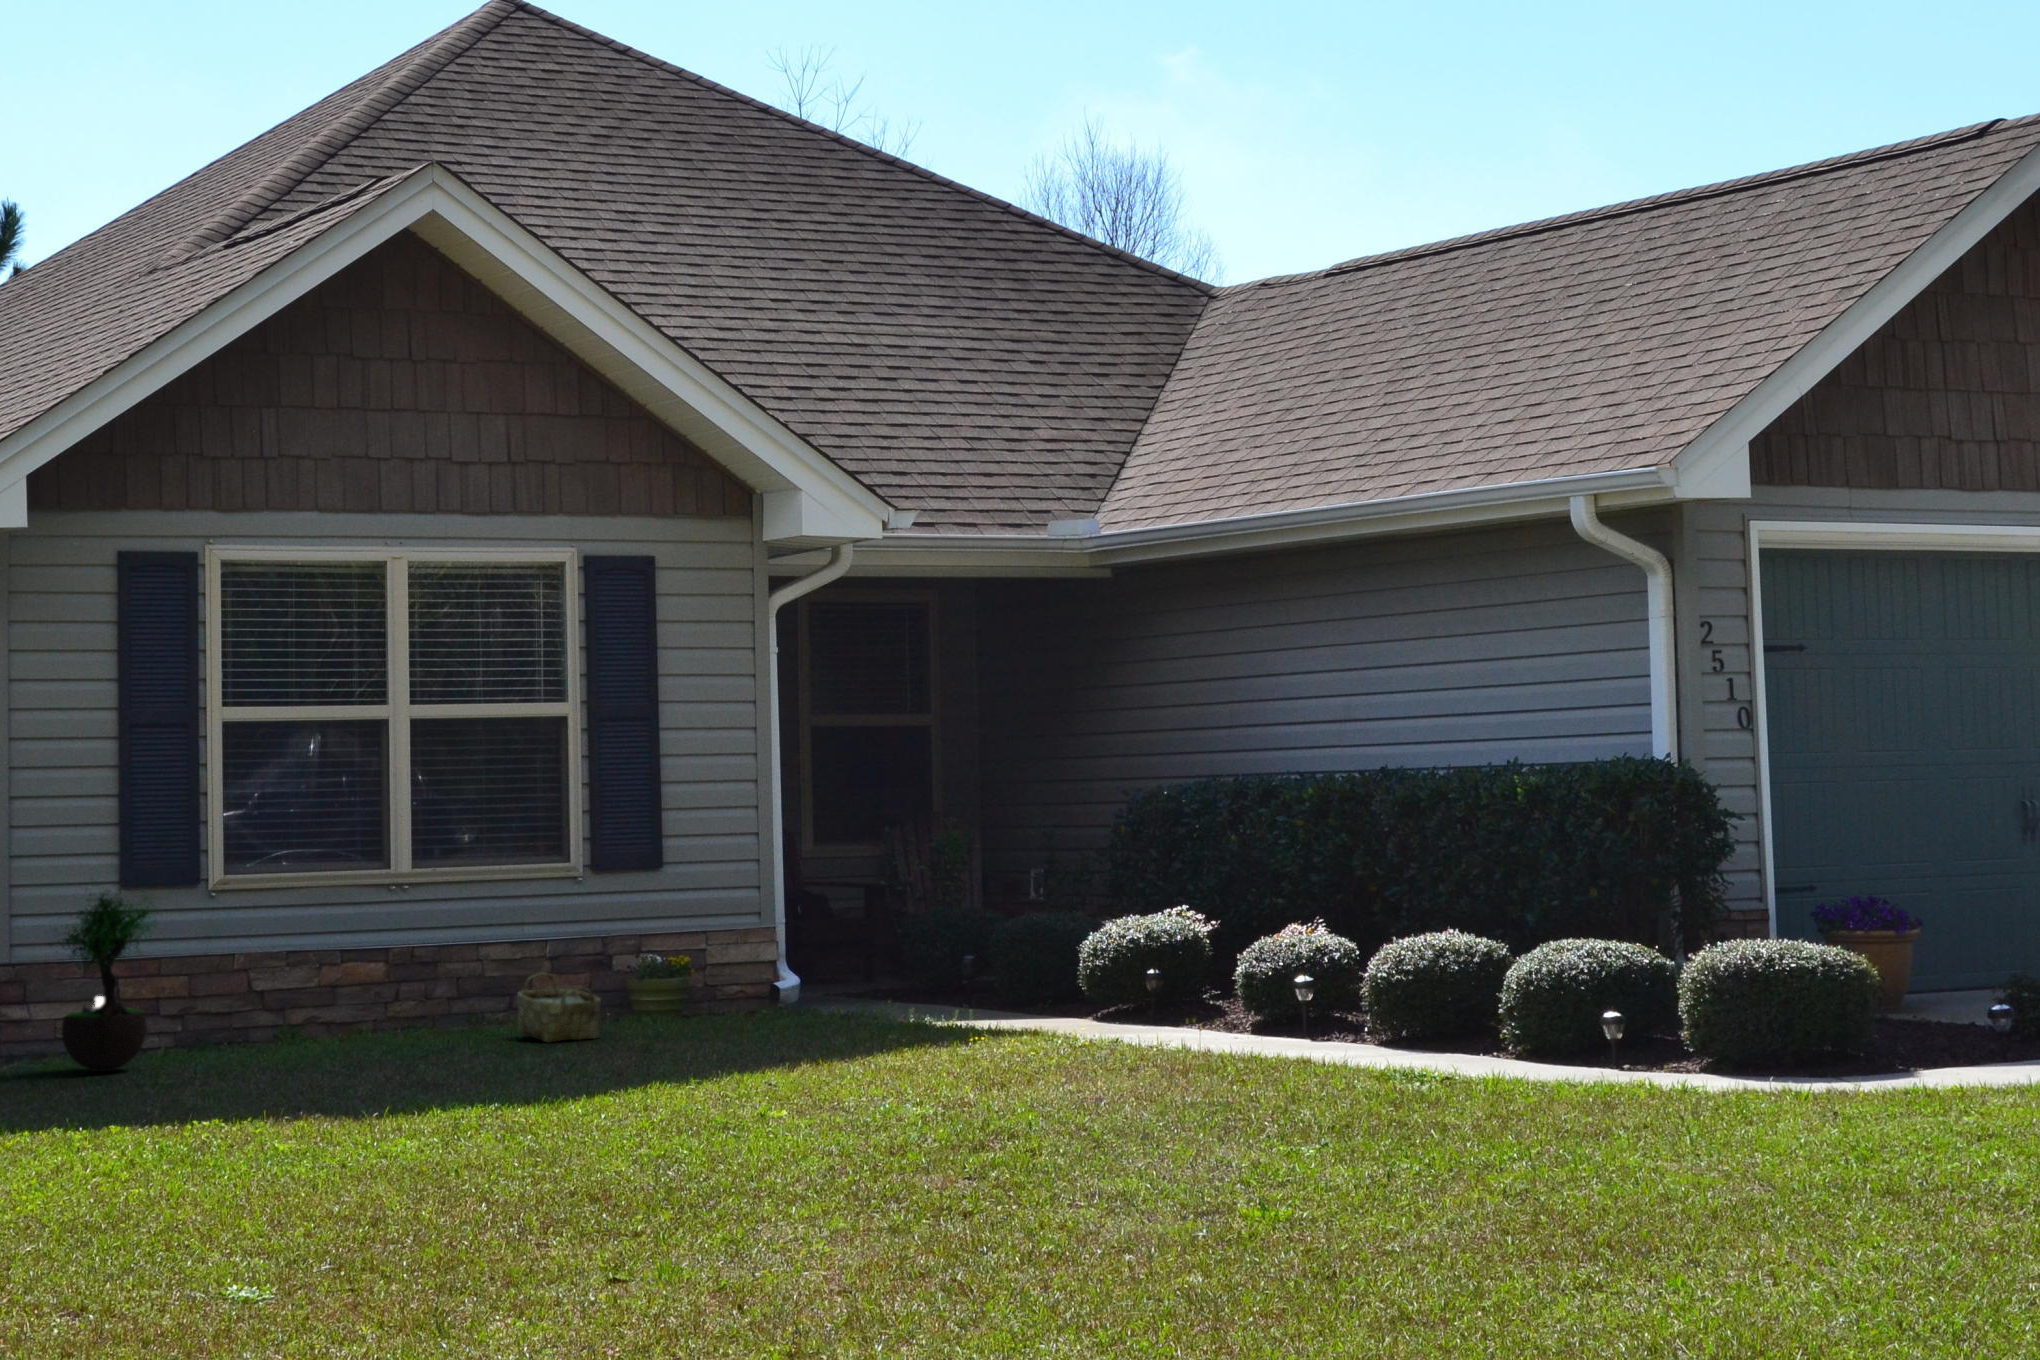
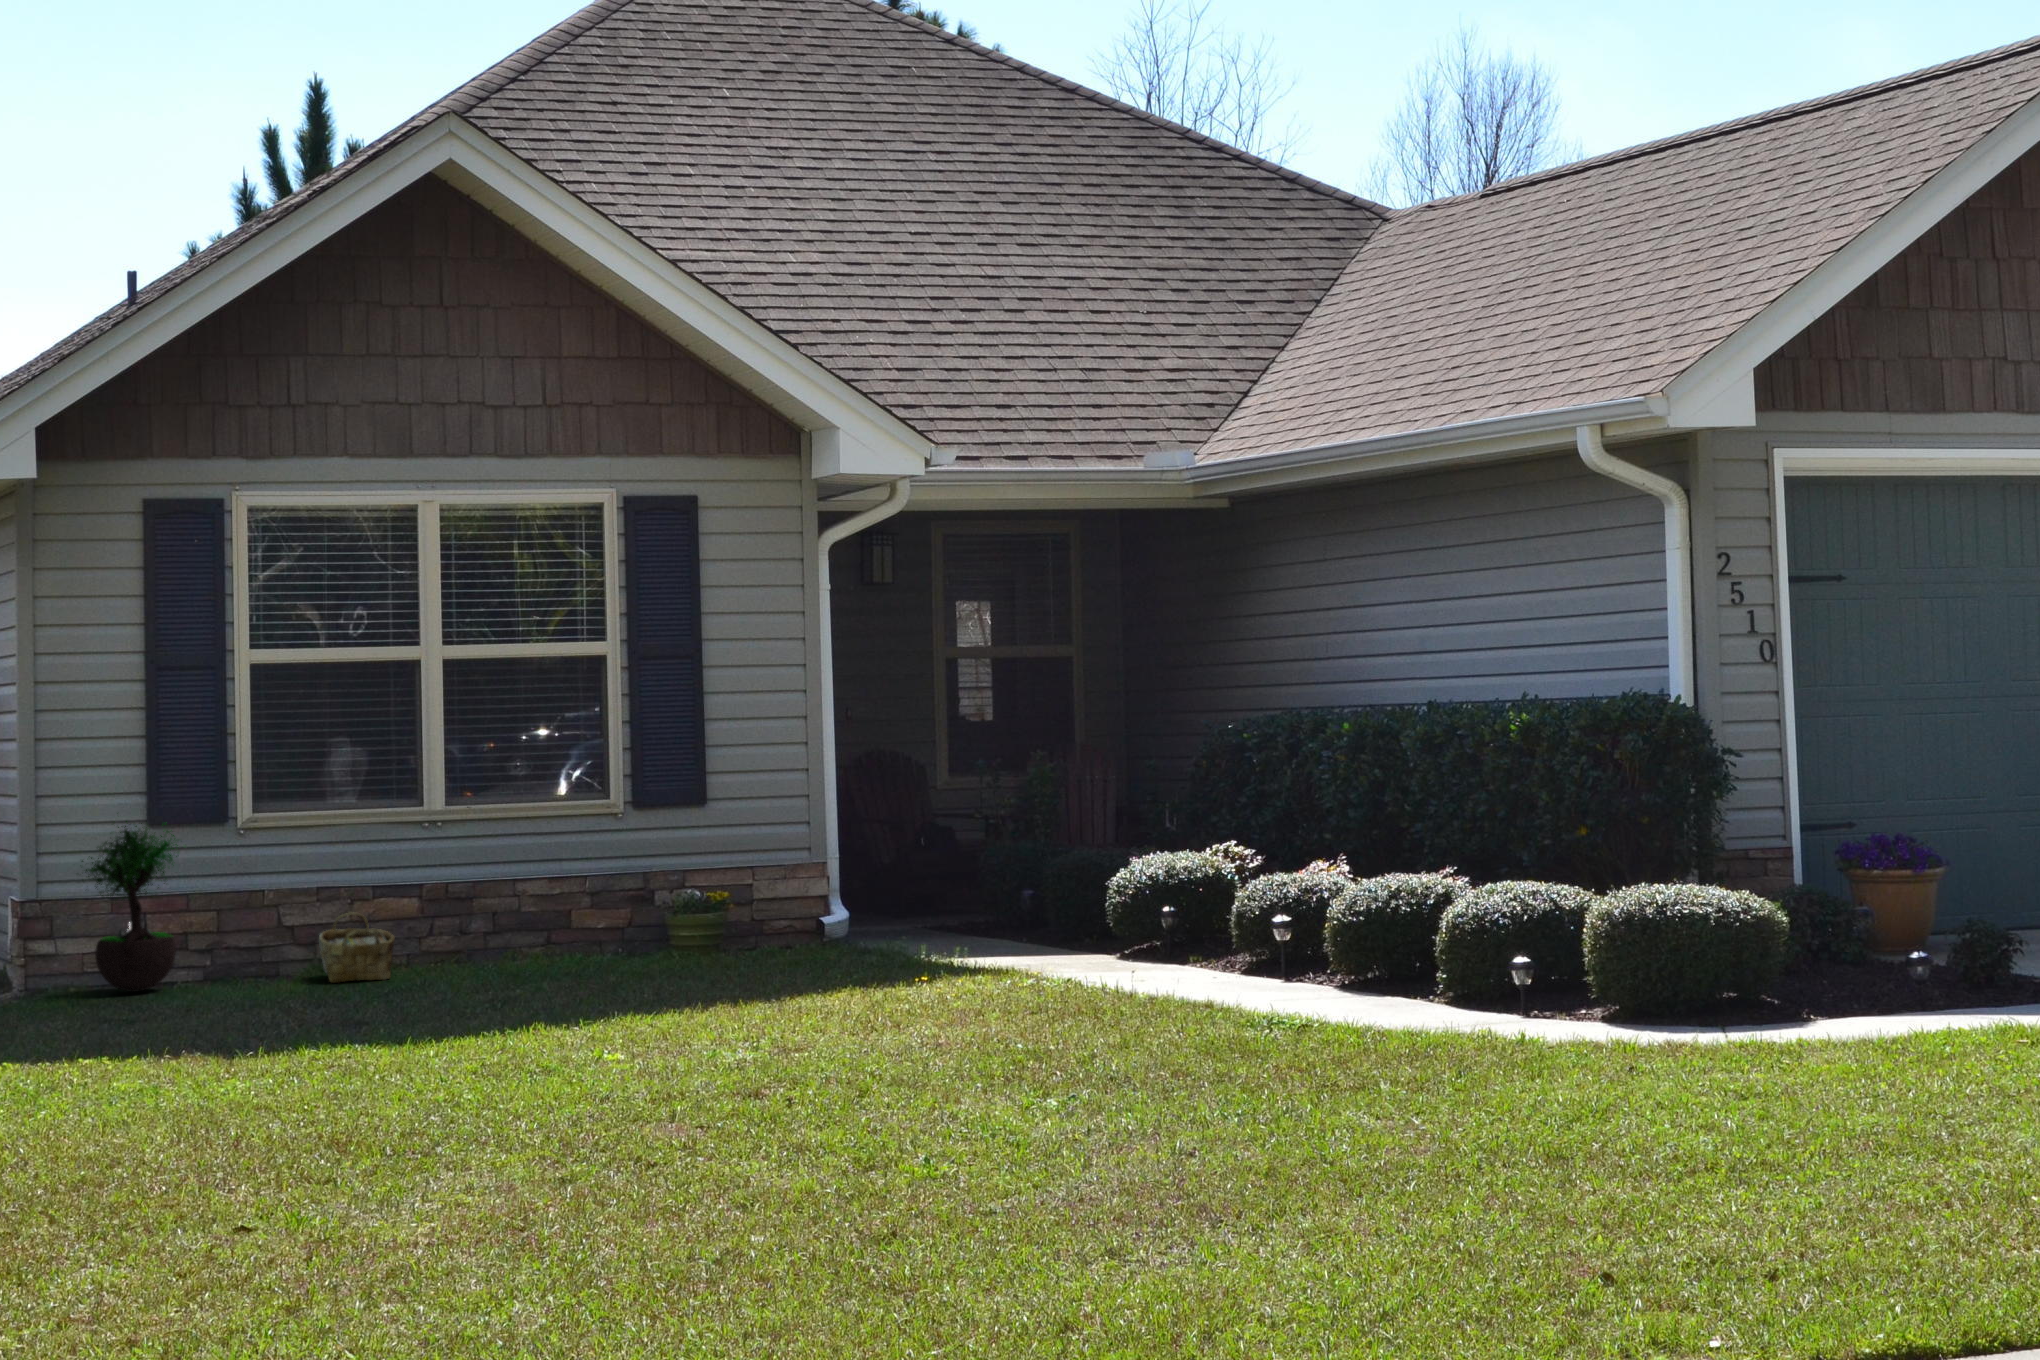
woven basket: present [517,972,601,1043] -> present [319,912,395,983]

